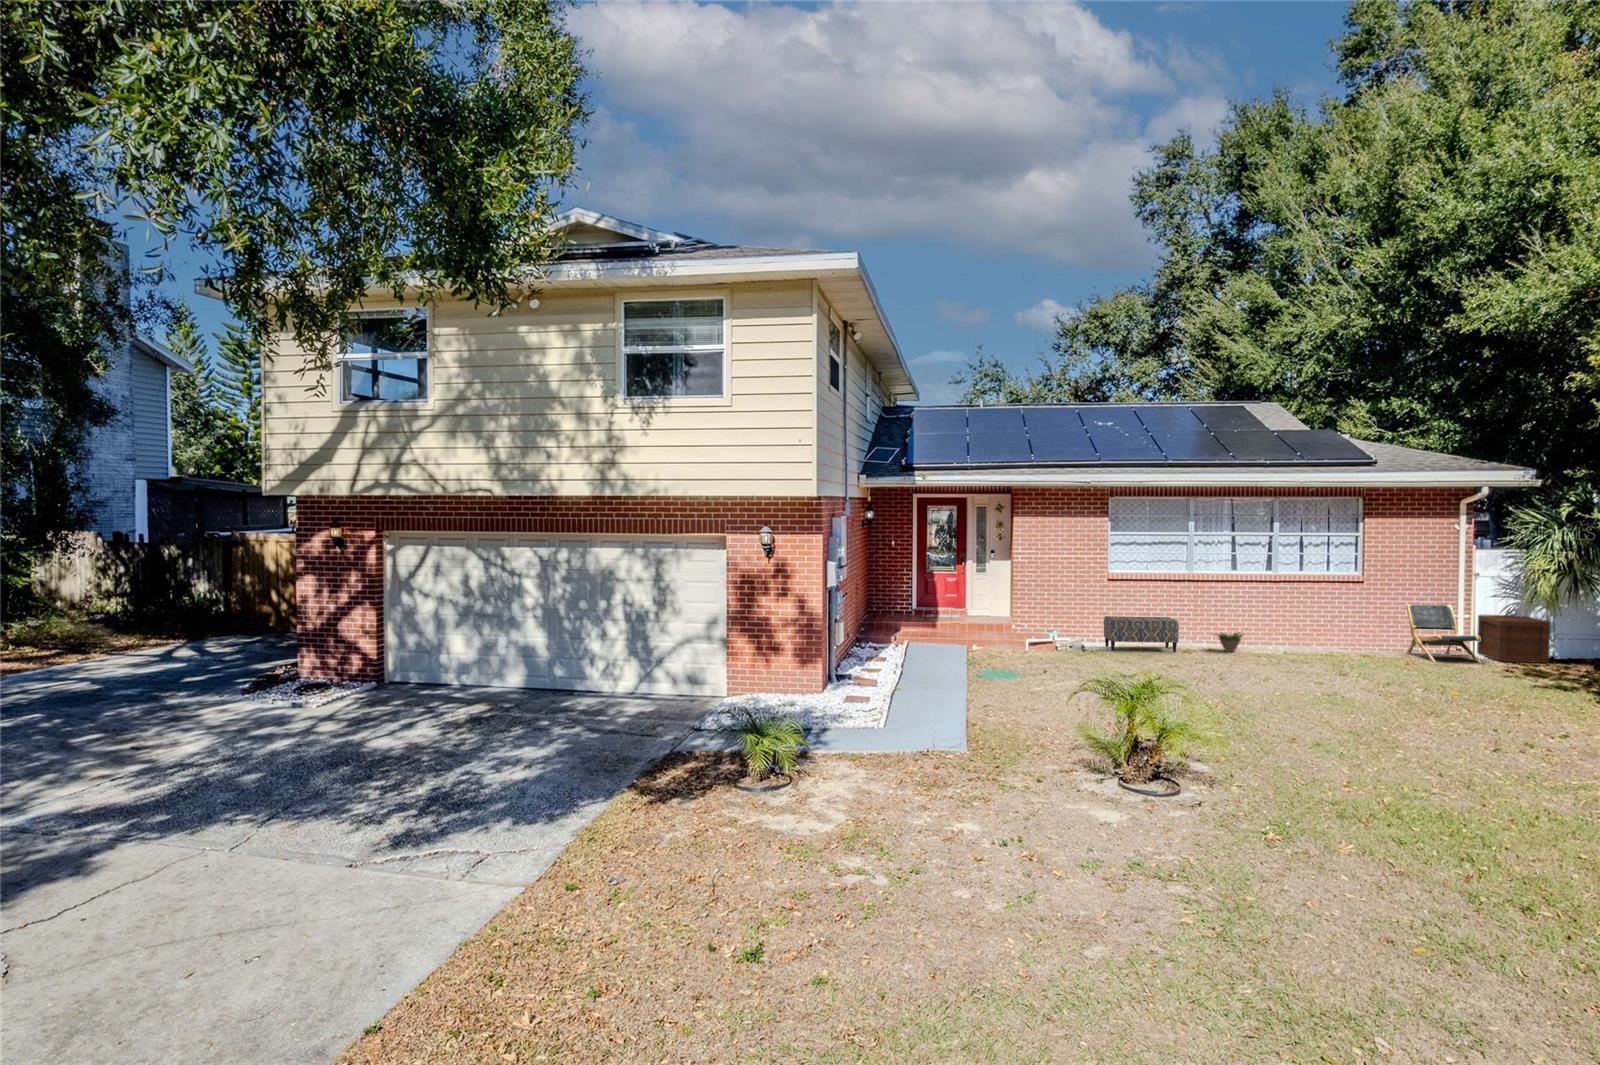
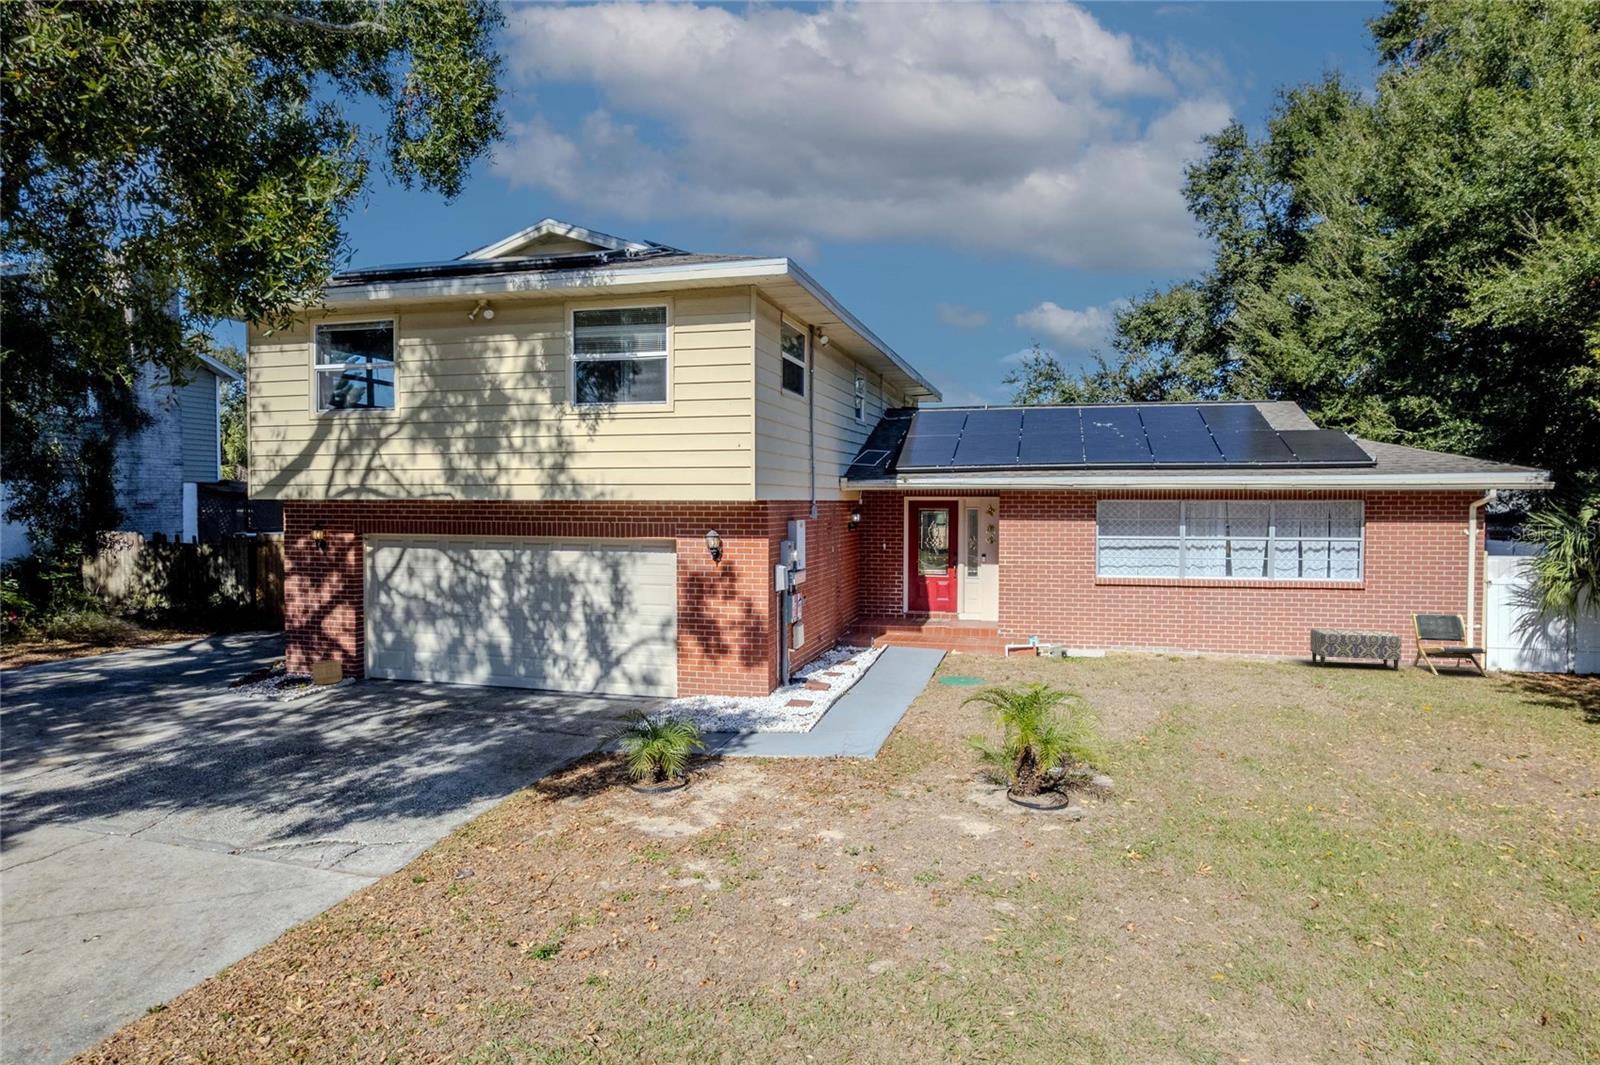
wooden crate: present [1477,615,1550,663] -> none [1491,625,1566,678]
bench: present [1104,616,1179,652] -> present [1310,629,1401,670]
decorative plant: present [1217,632,1243,652] -> none [1198,640,1240,662]
wooden bucket: none [330,664,362,690] -> present [312,660,342,685]

